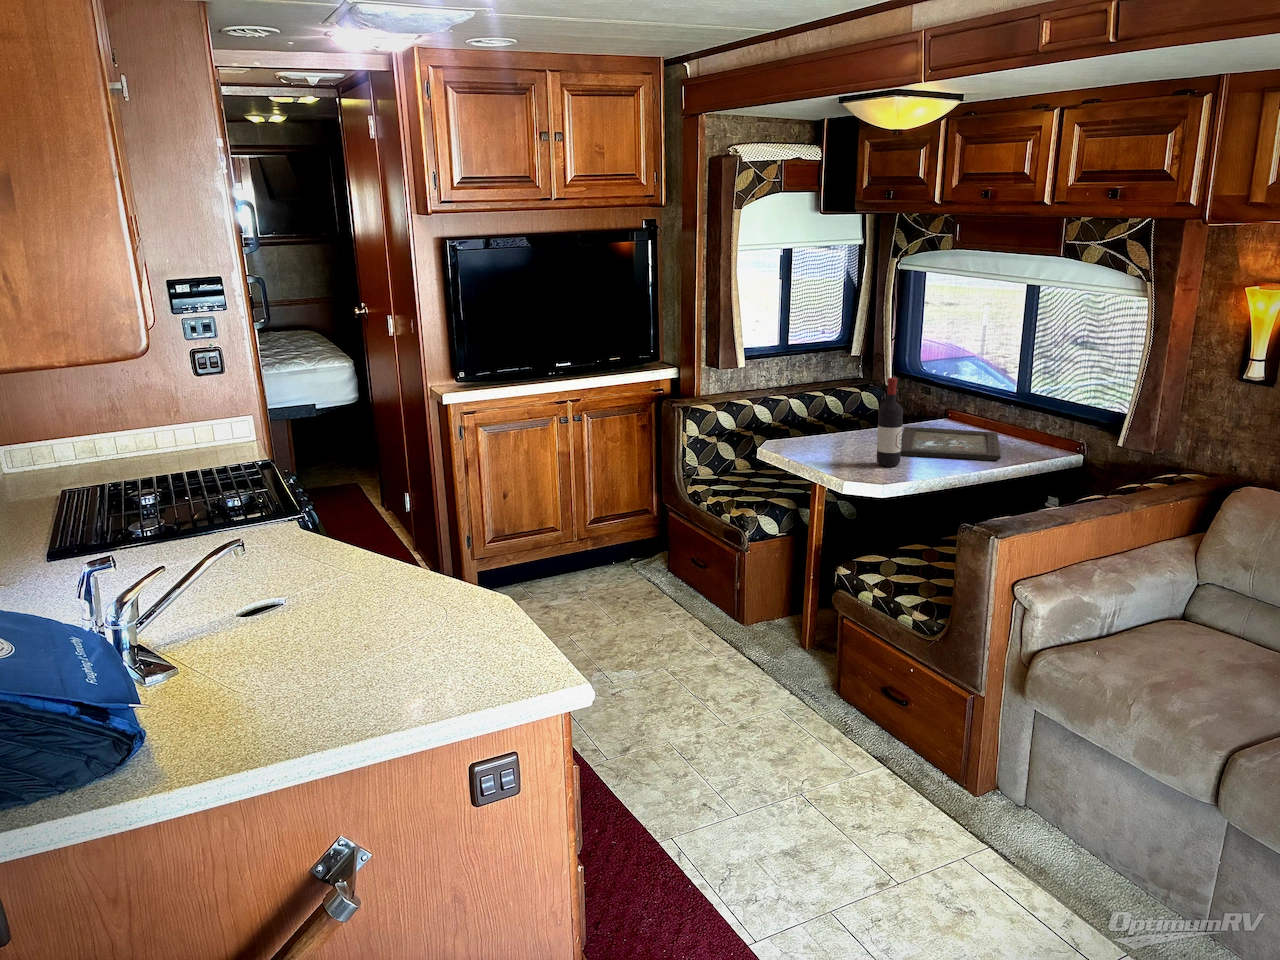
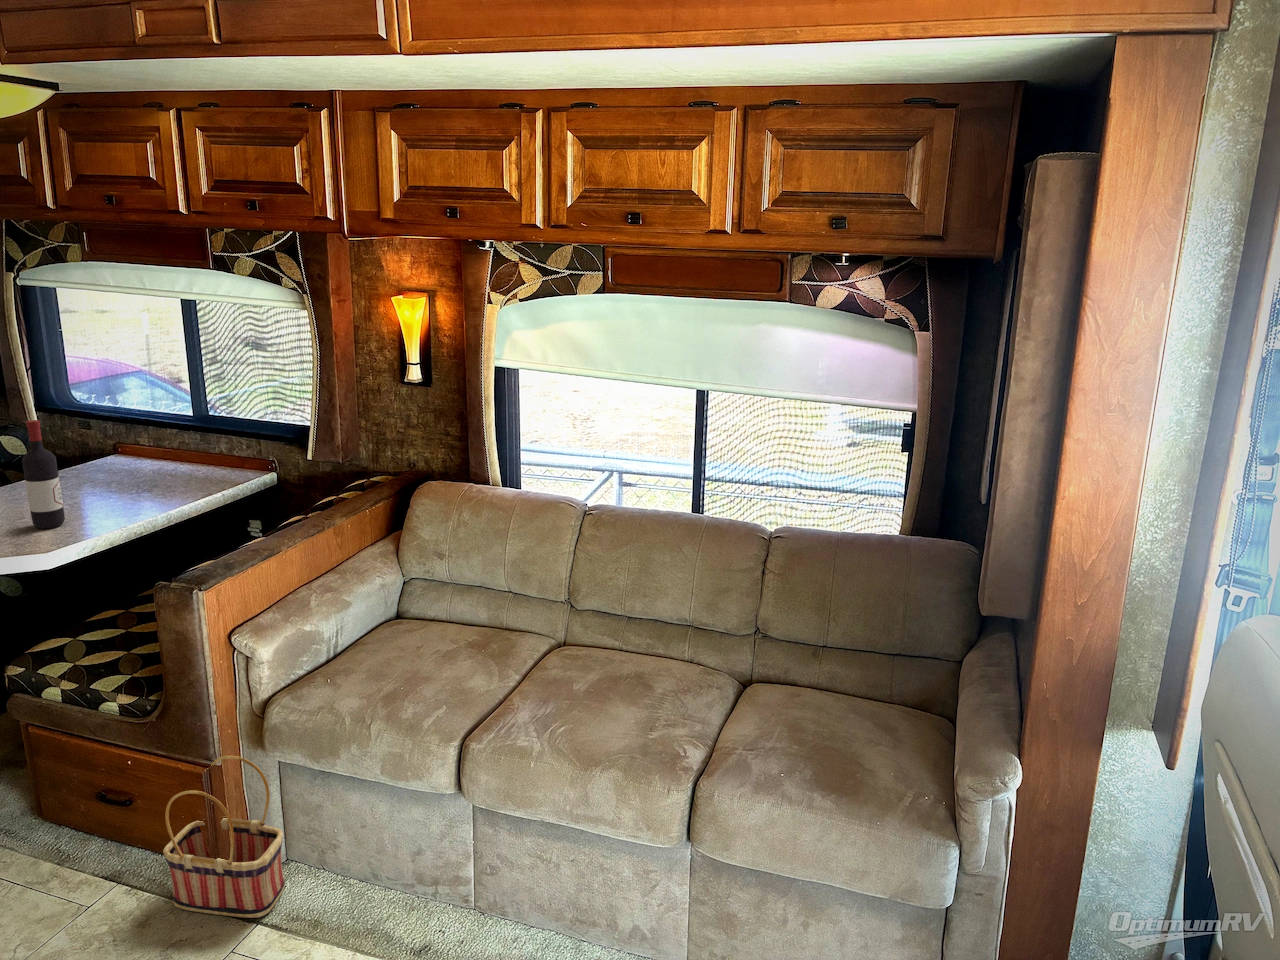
tray: present [901,427,1001,460] -> none [61,463,189,510]
basket: none [923,690,1025,840] -> present [163,756,285,918]

